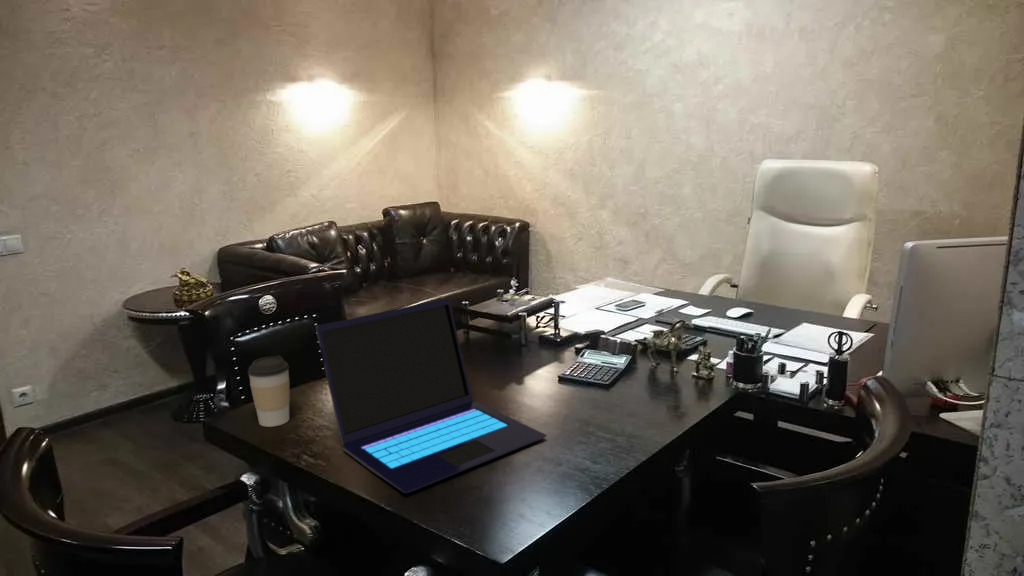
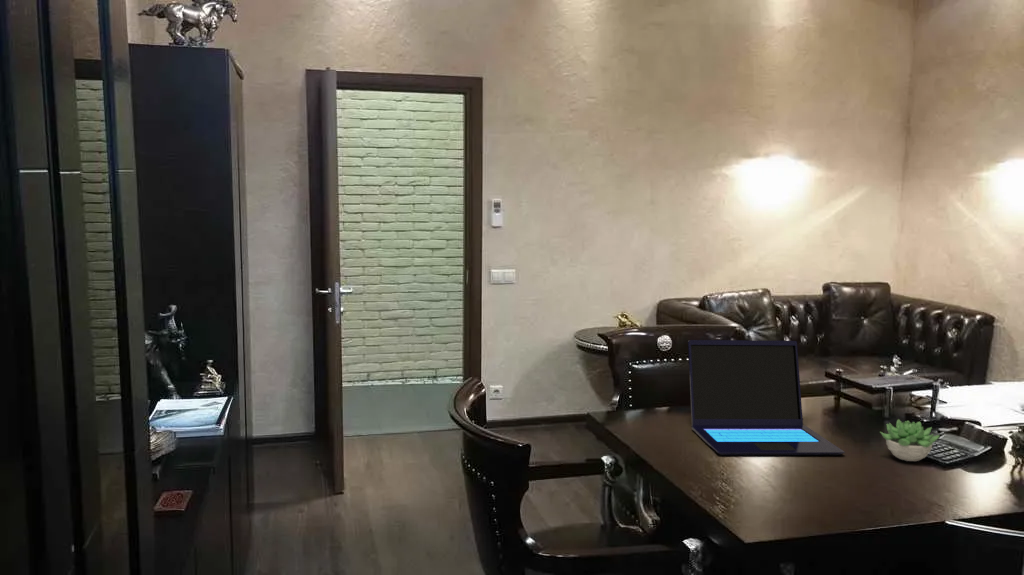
coffee cup: present [248,356,290,427] -> none [642,361,670,410]
succulent plant: none [578,375,641,426] -> present [880,420,939,461]

